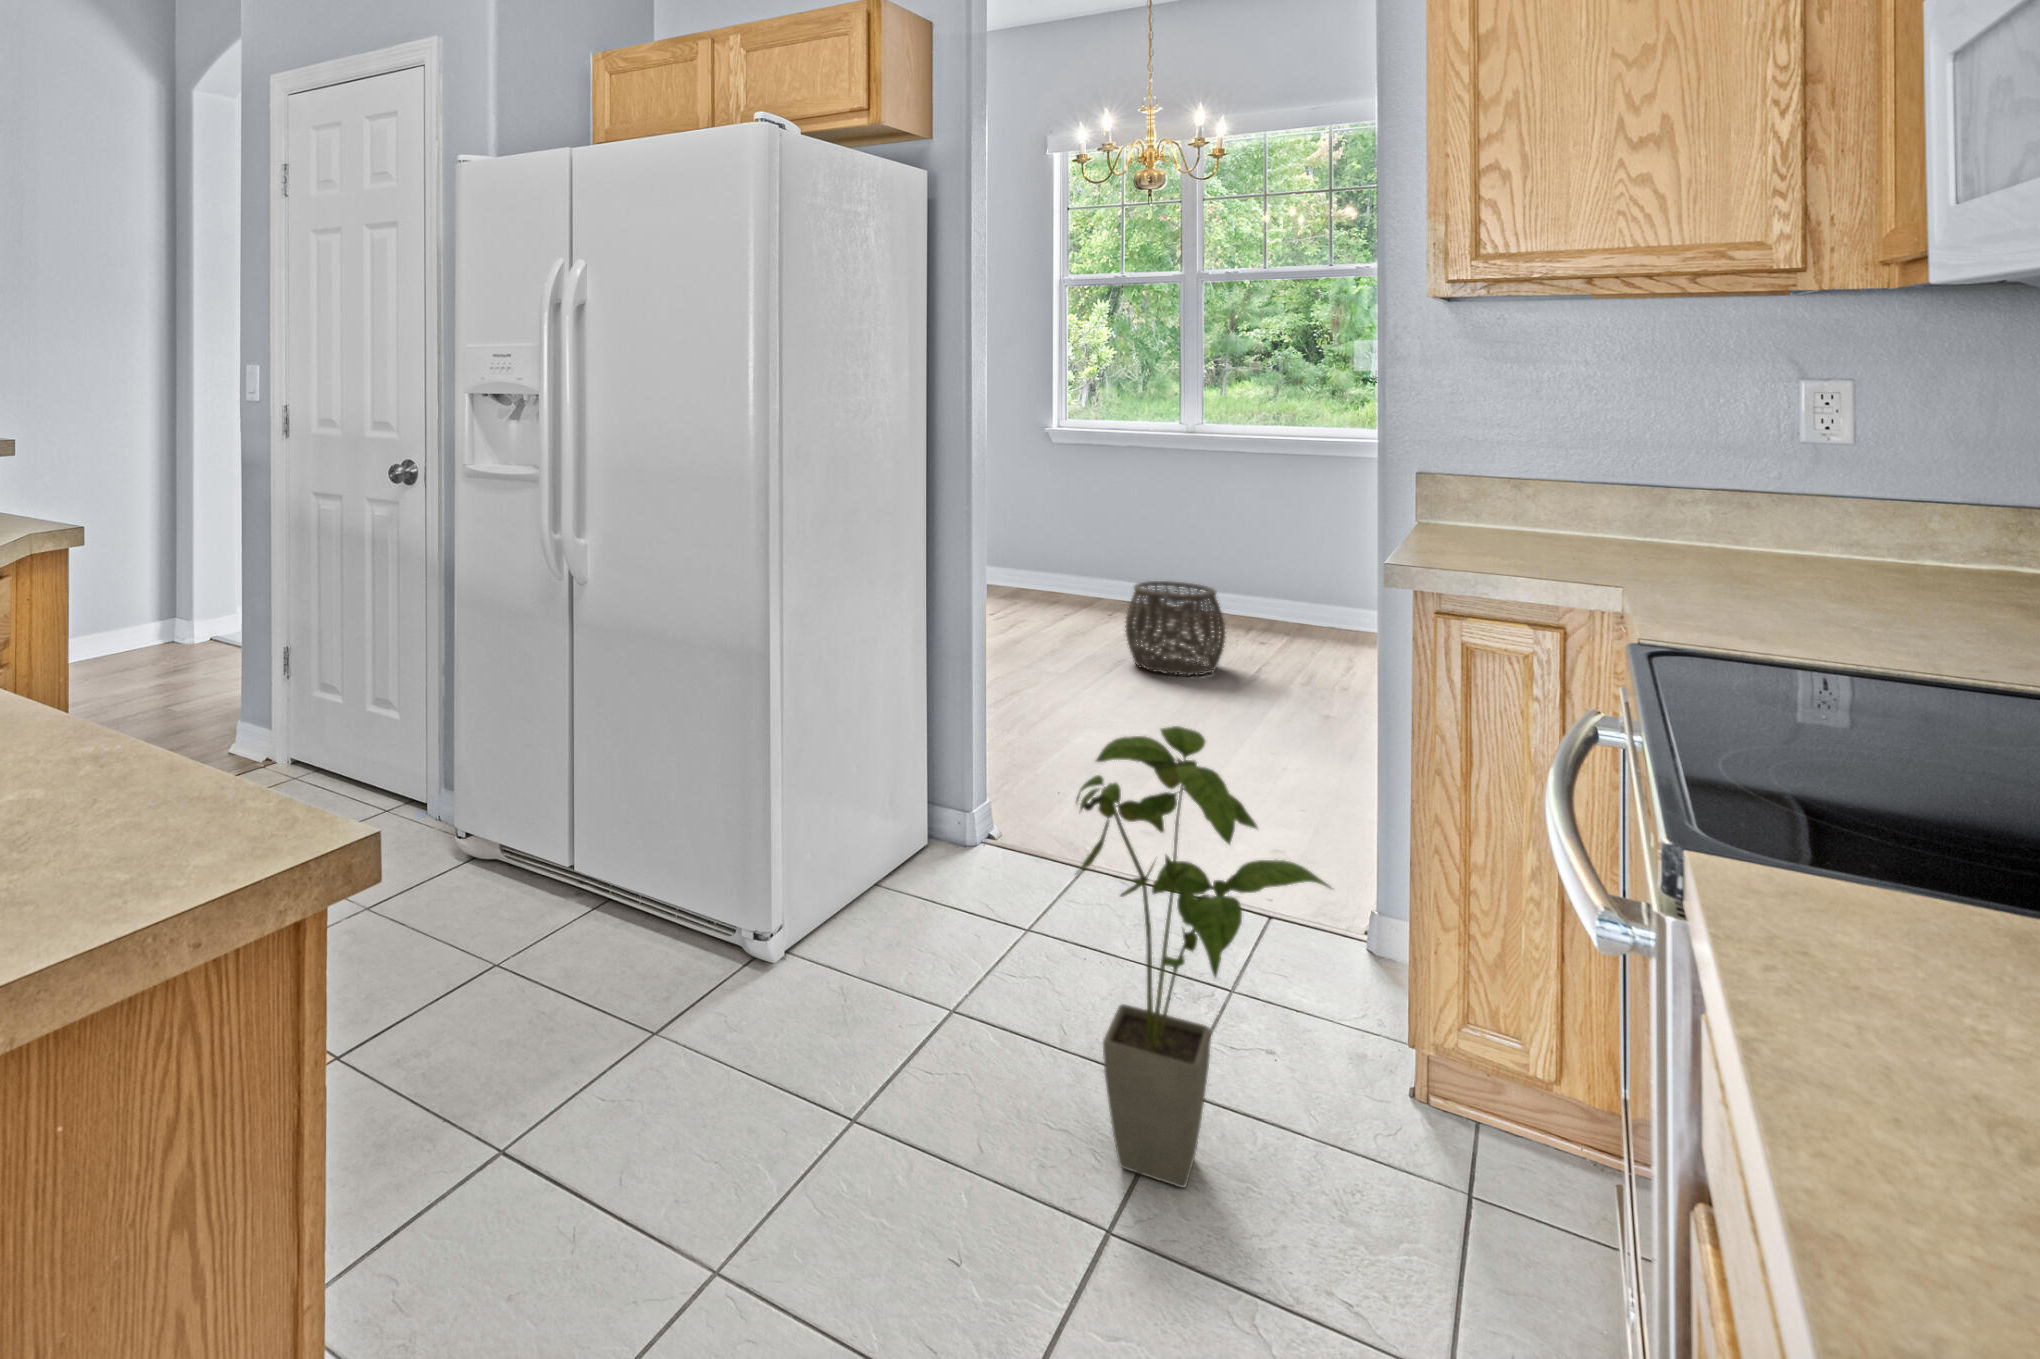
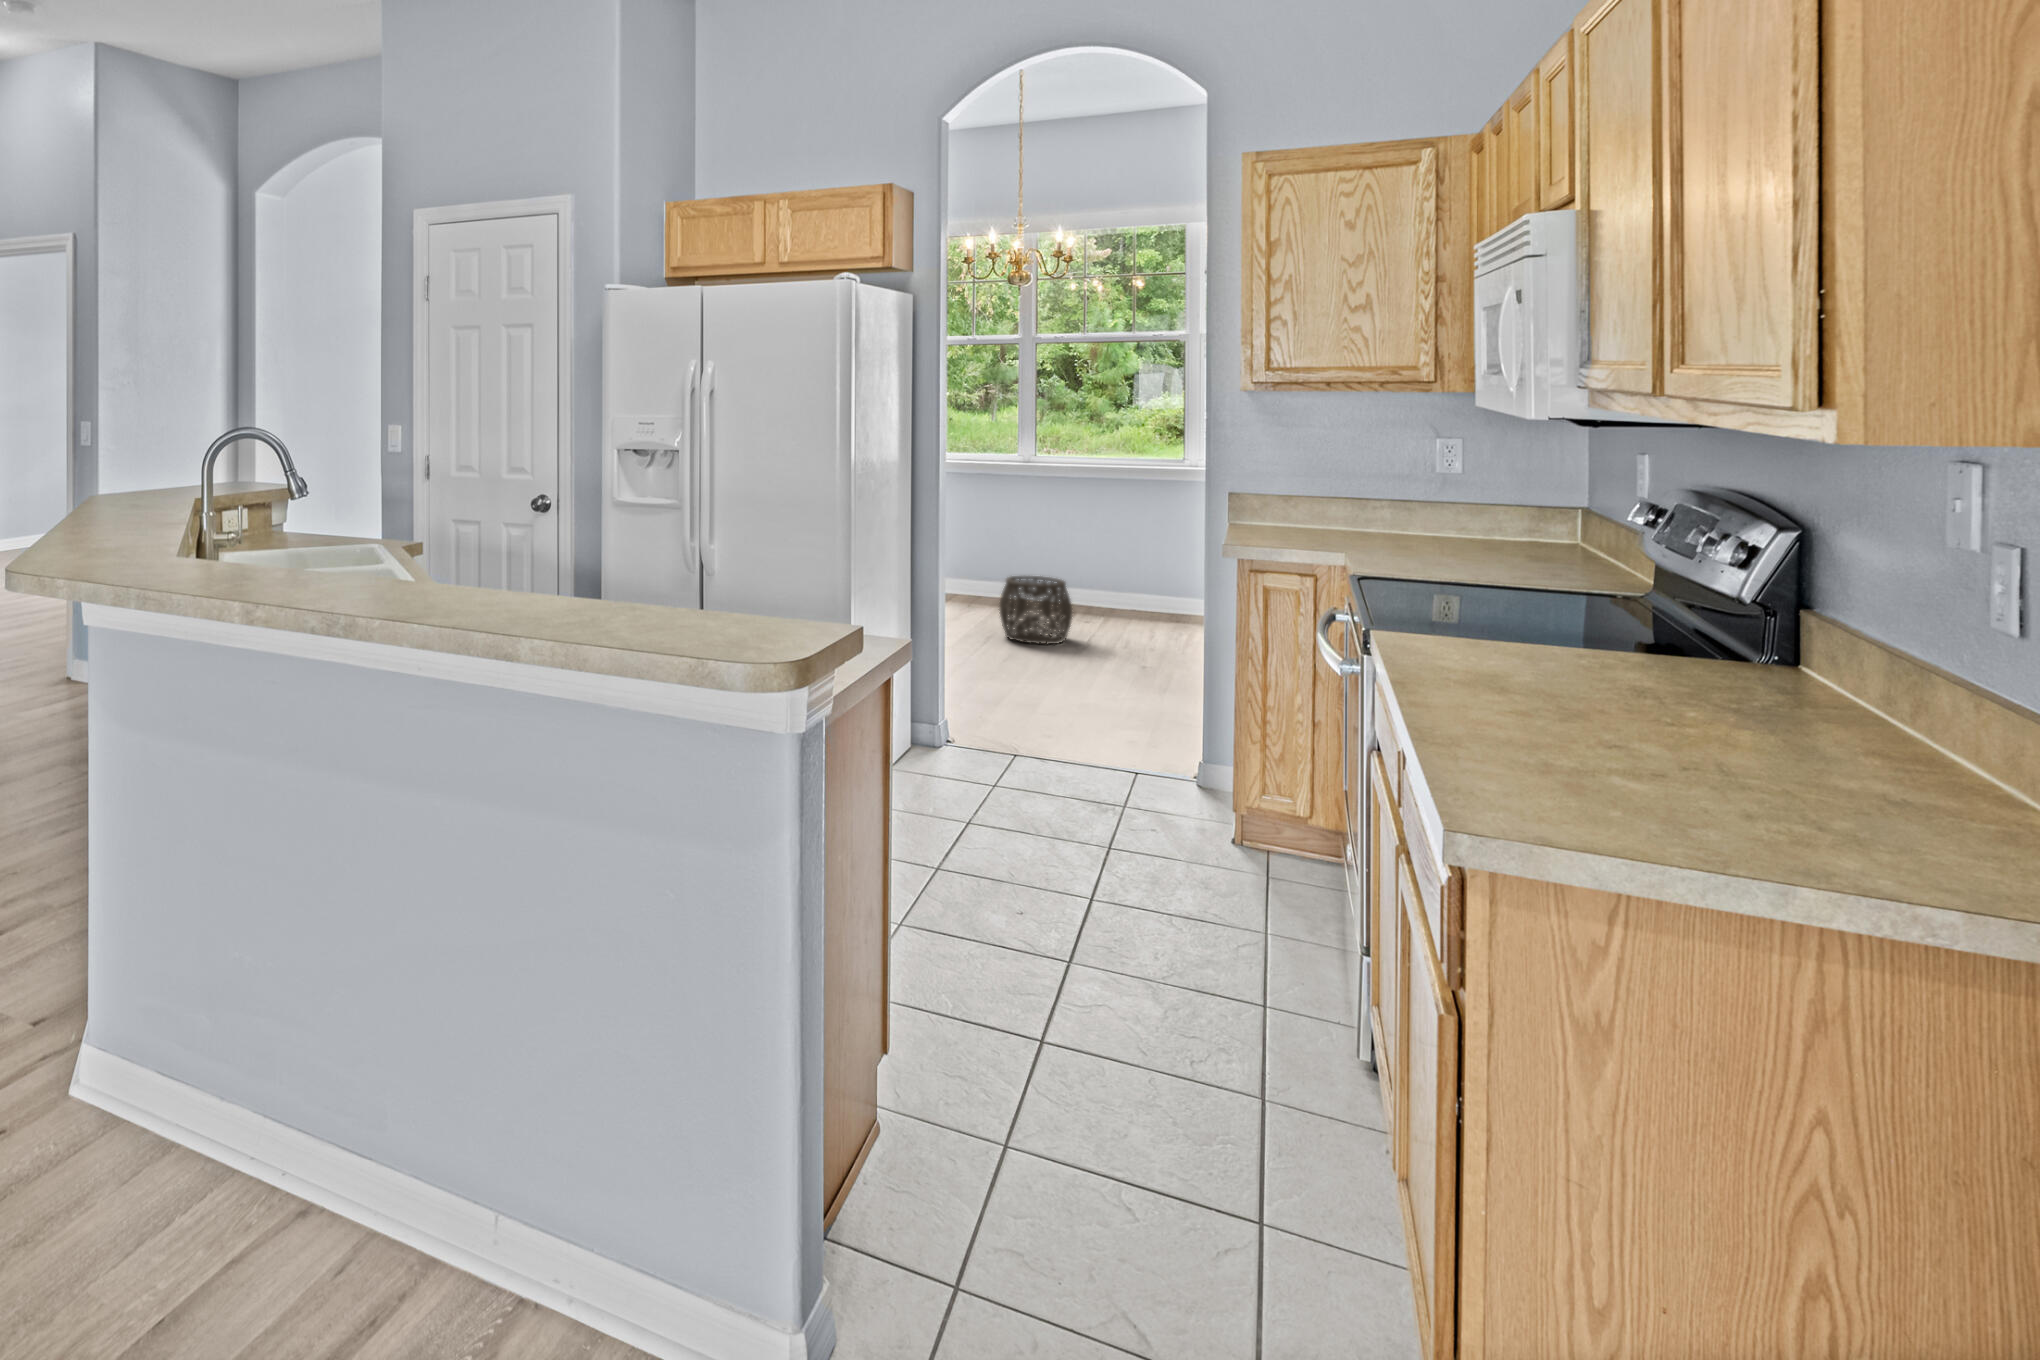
house plant: present [1075,726,1331,1187] -> none [1060,631,1204,882]

